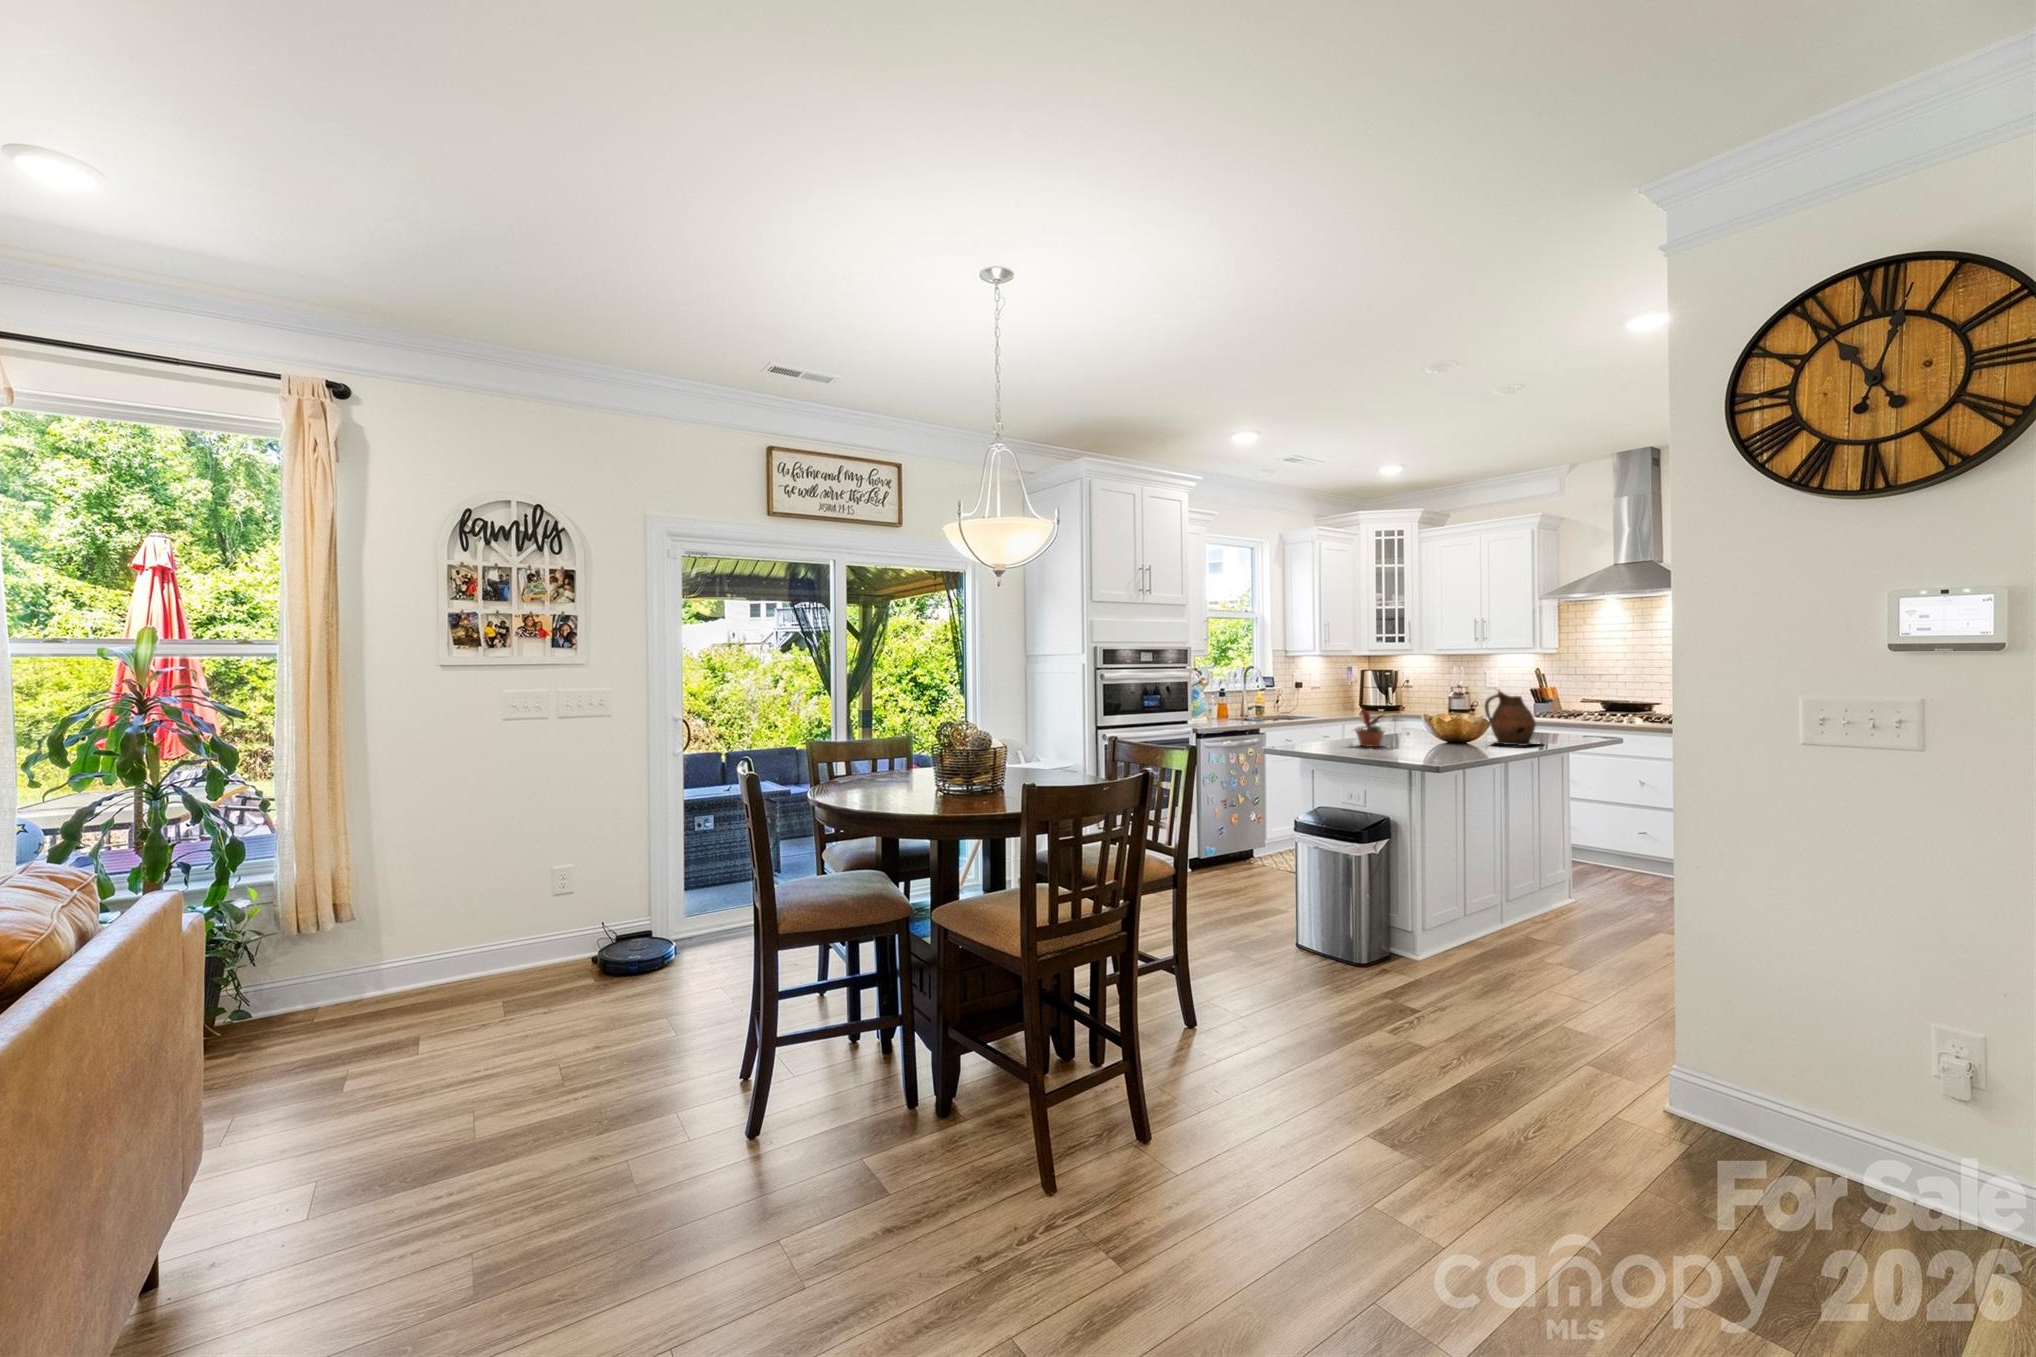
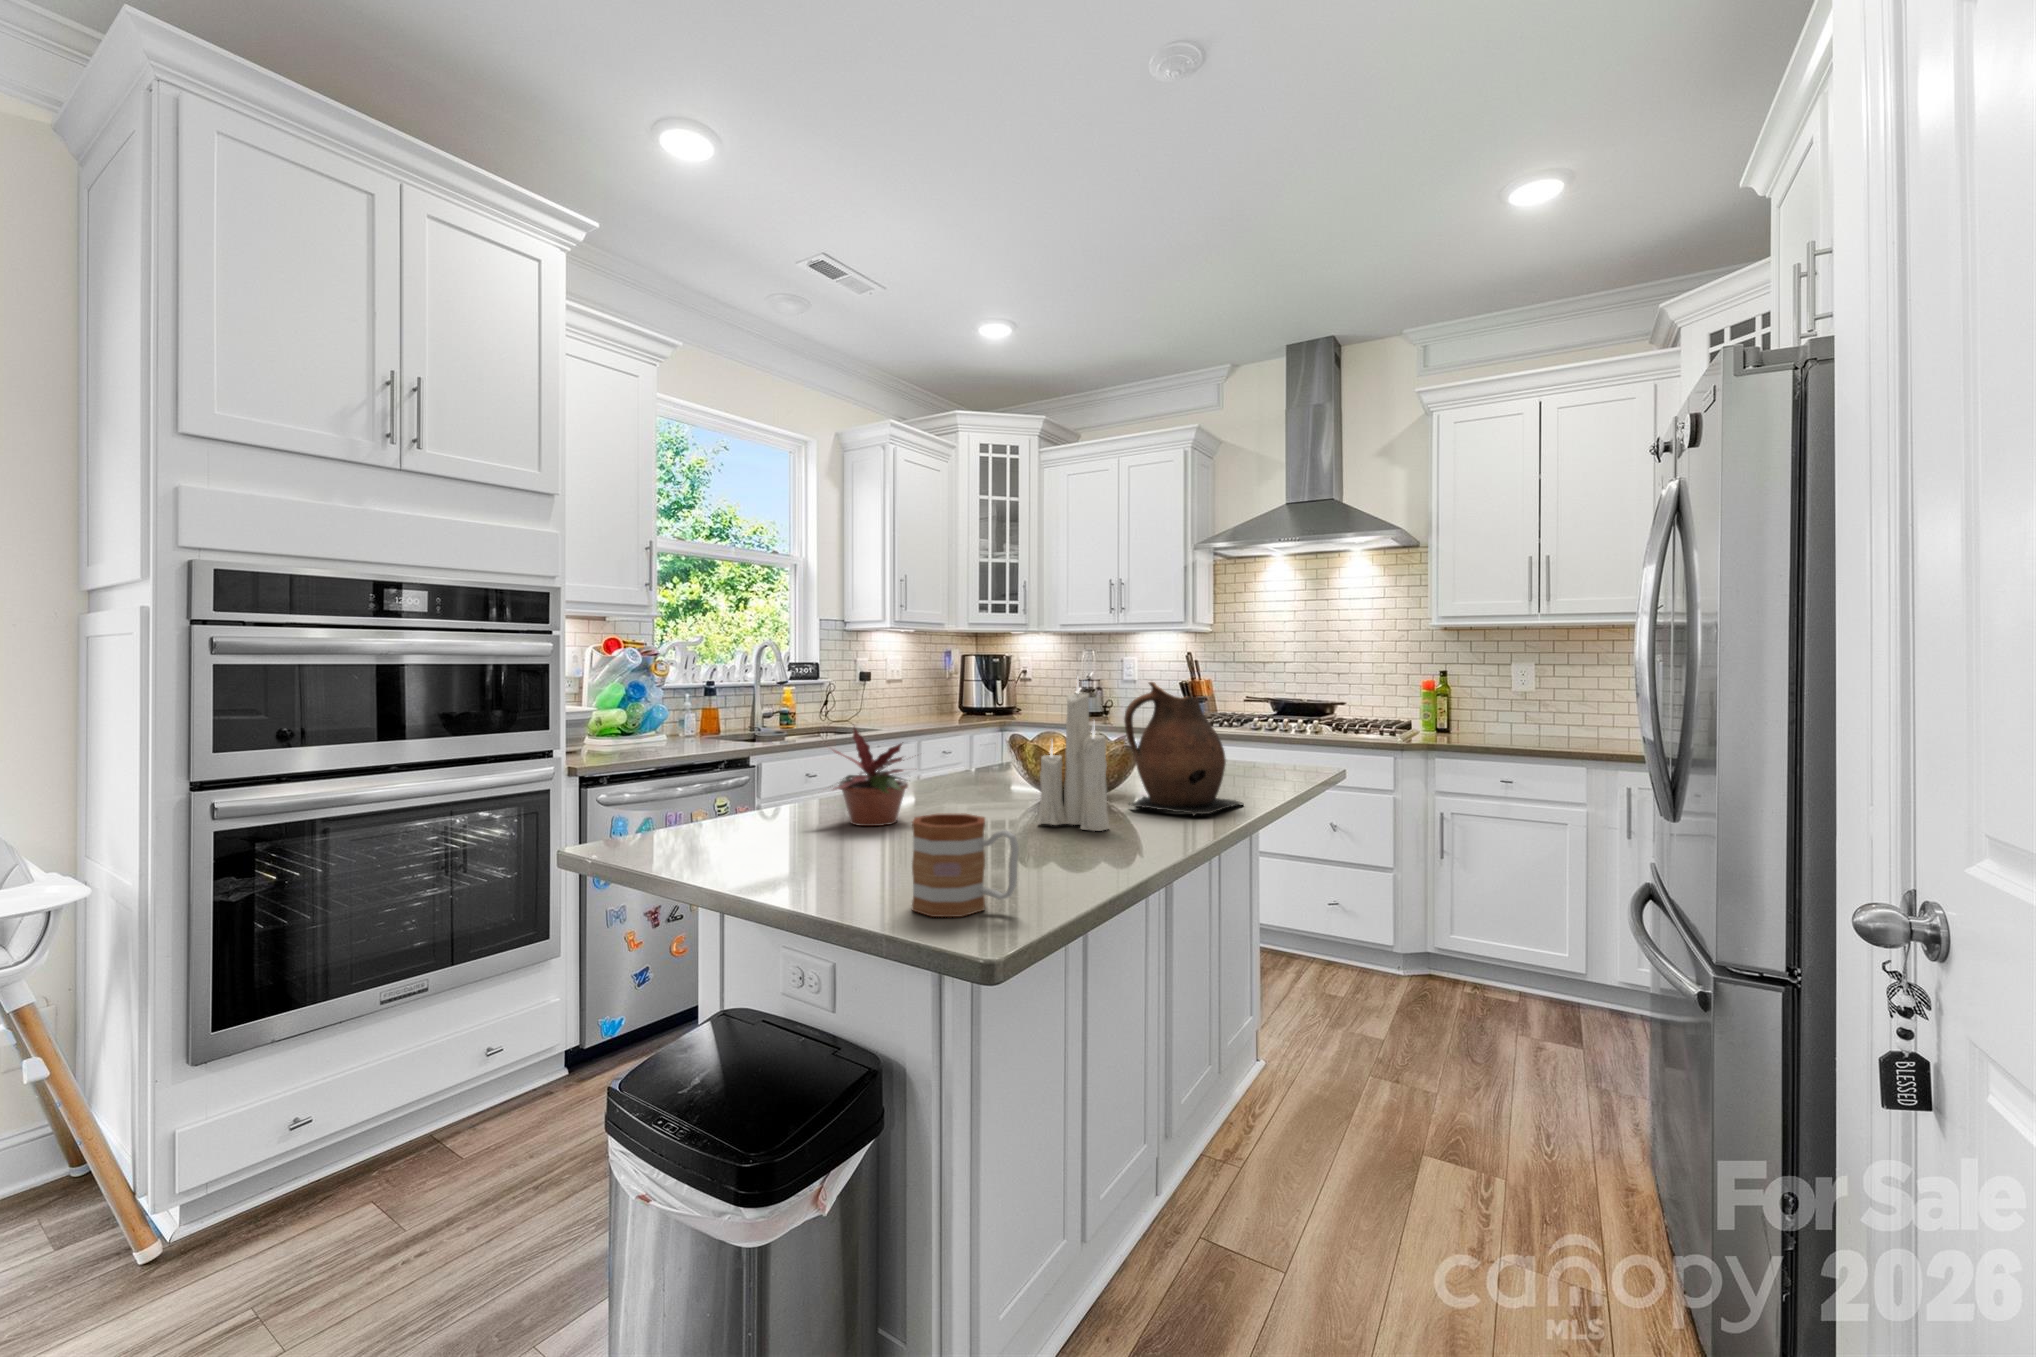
candle: none [1445,683,1478,749] -> present [1038,678,1110,831]
mug: none [1409,732,1447,761] -> present [912,814,1019,917]

